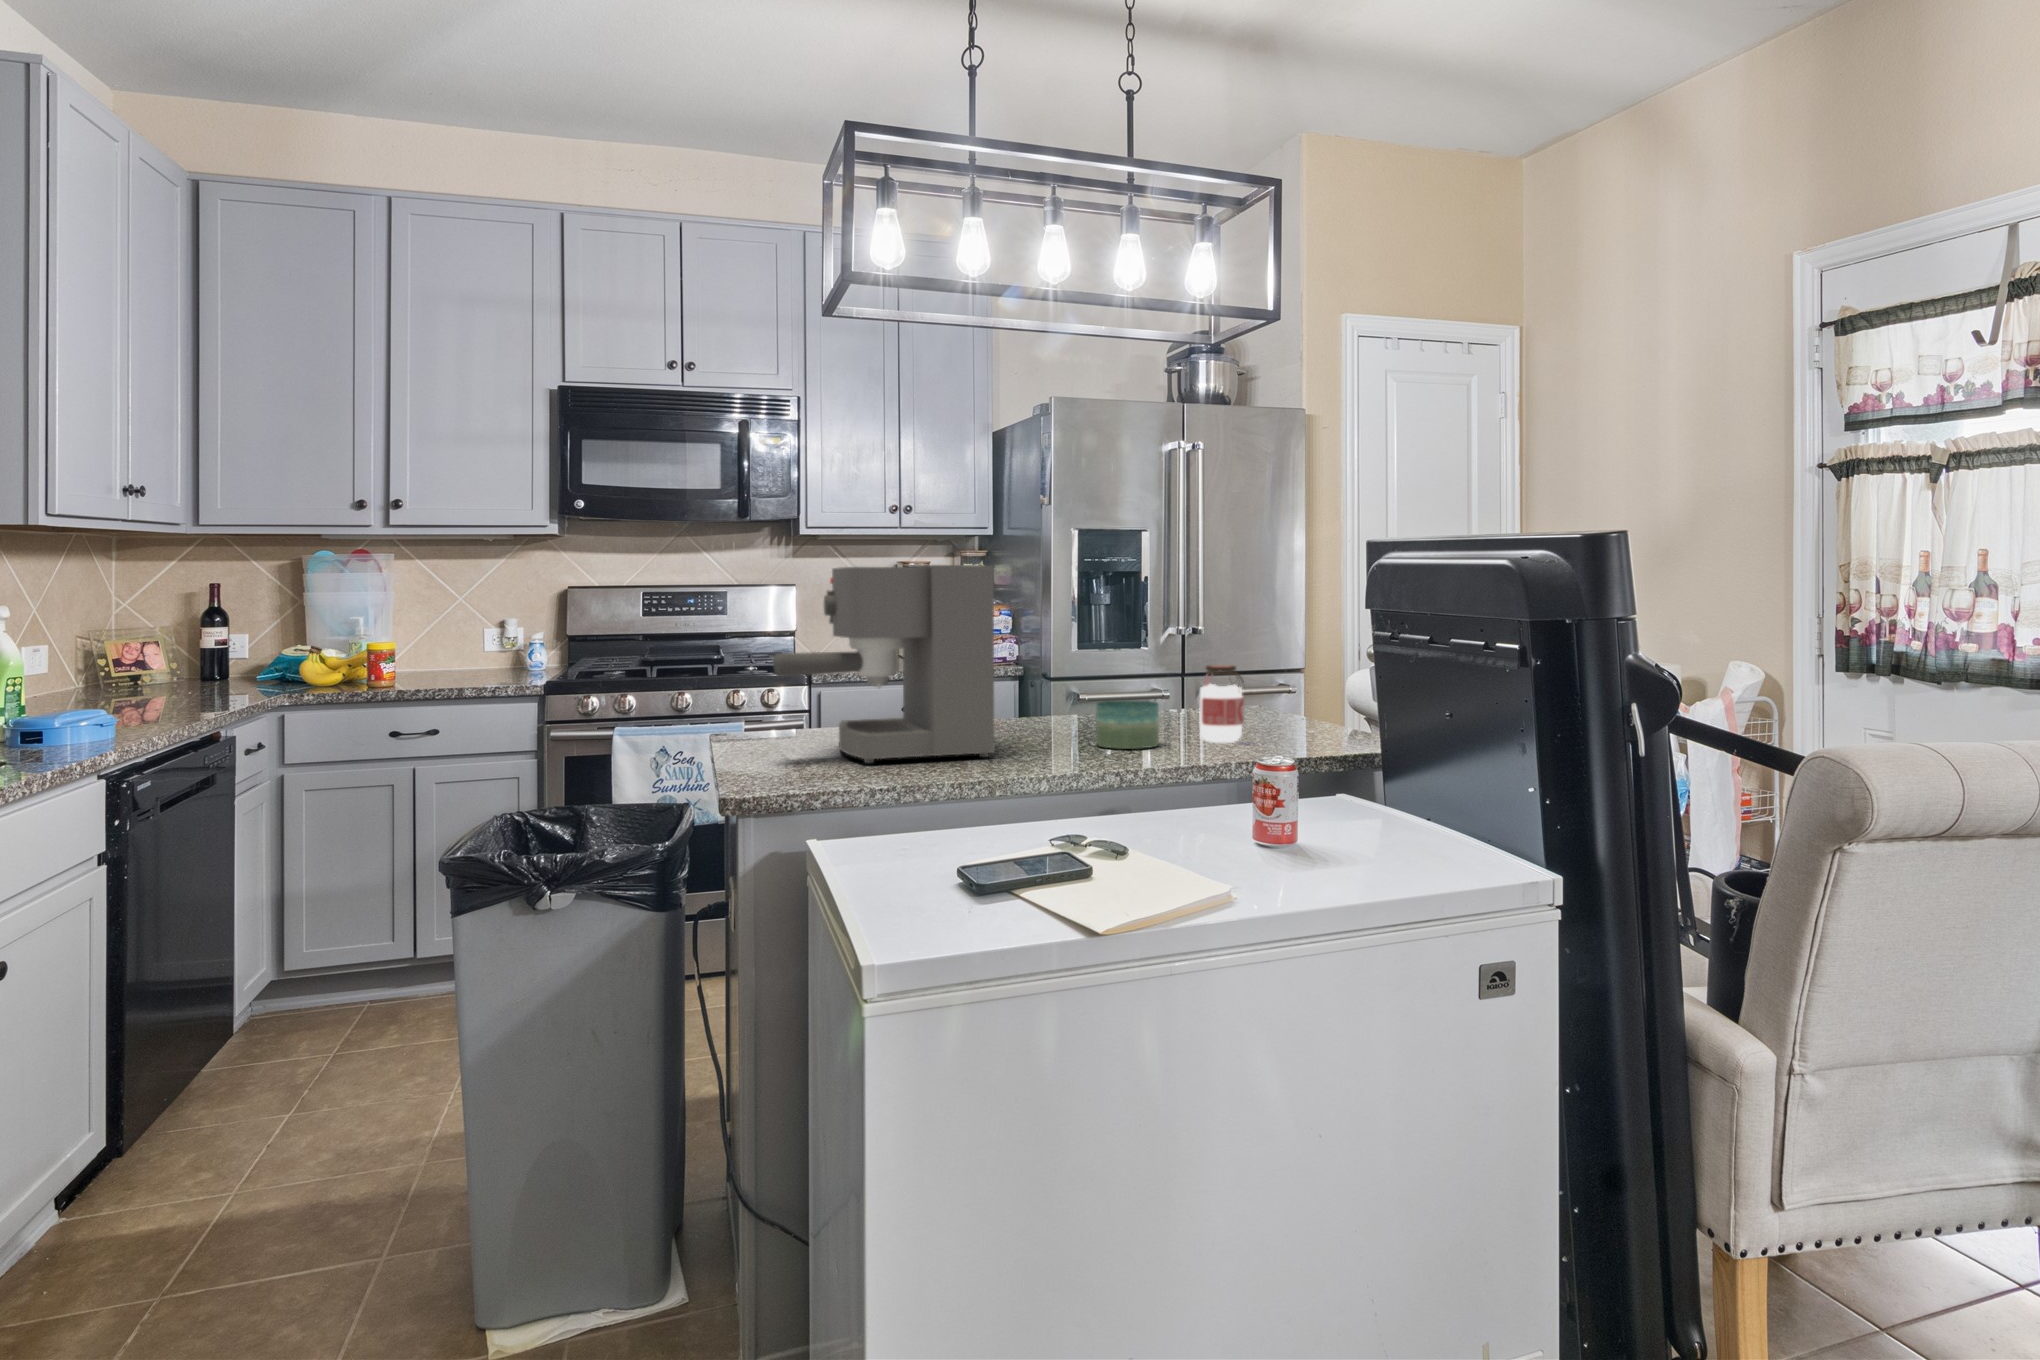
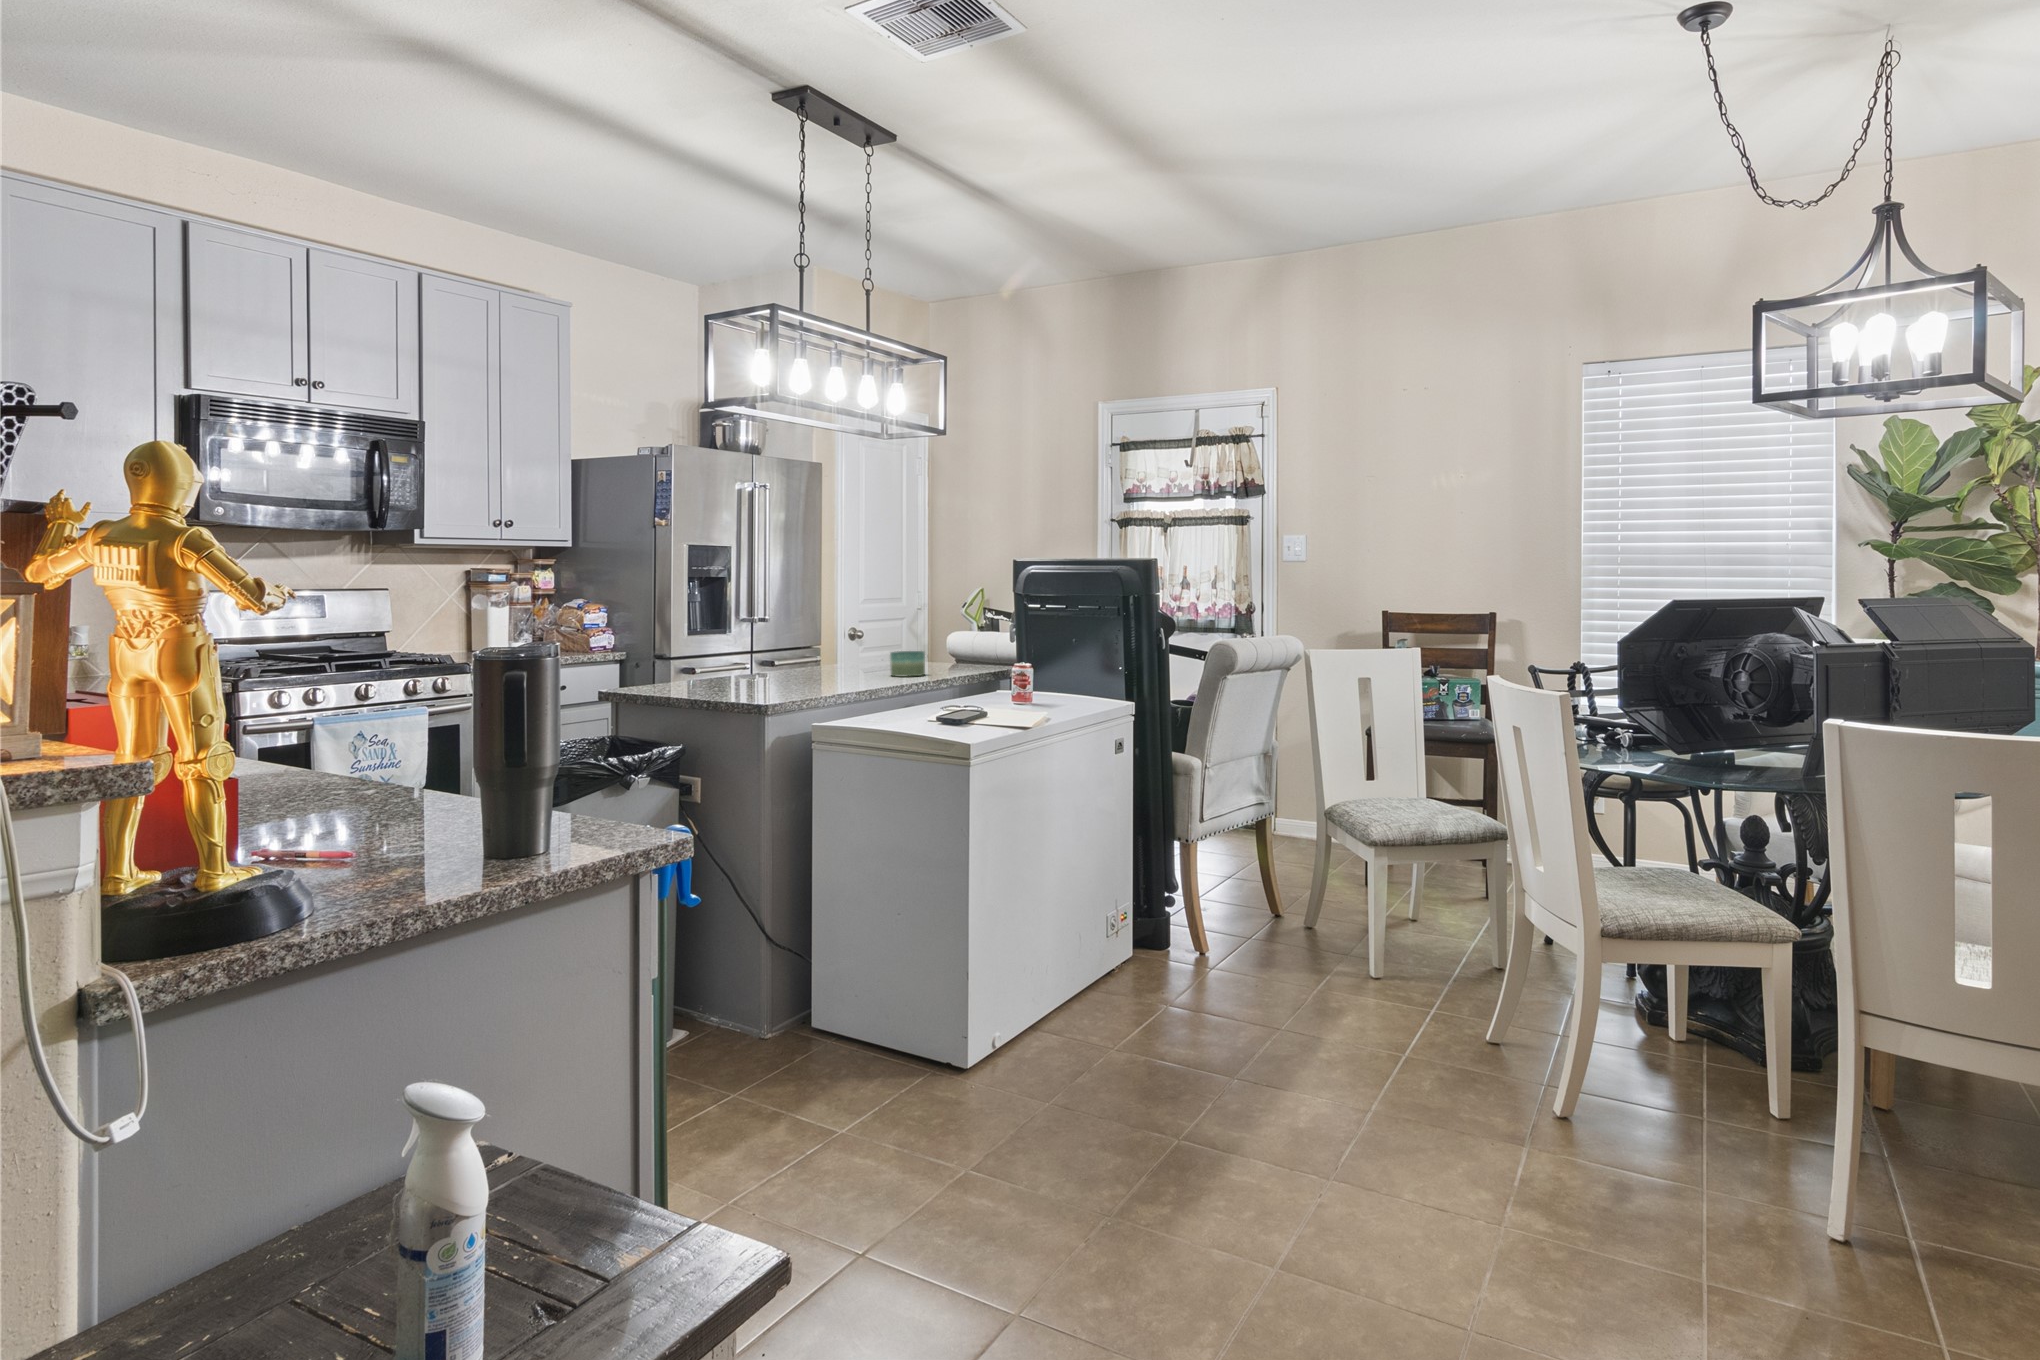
coffee maker: present [773,565,994,763] -> none [759,576,872,688]
jar: present [1200,665,1244,743] -> none [933,629,959,672]

